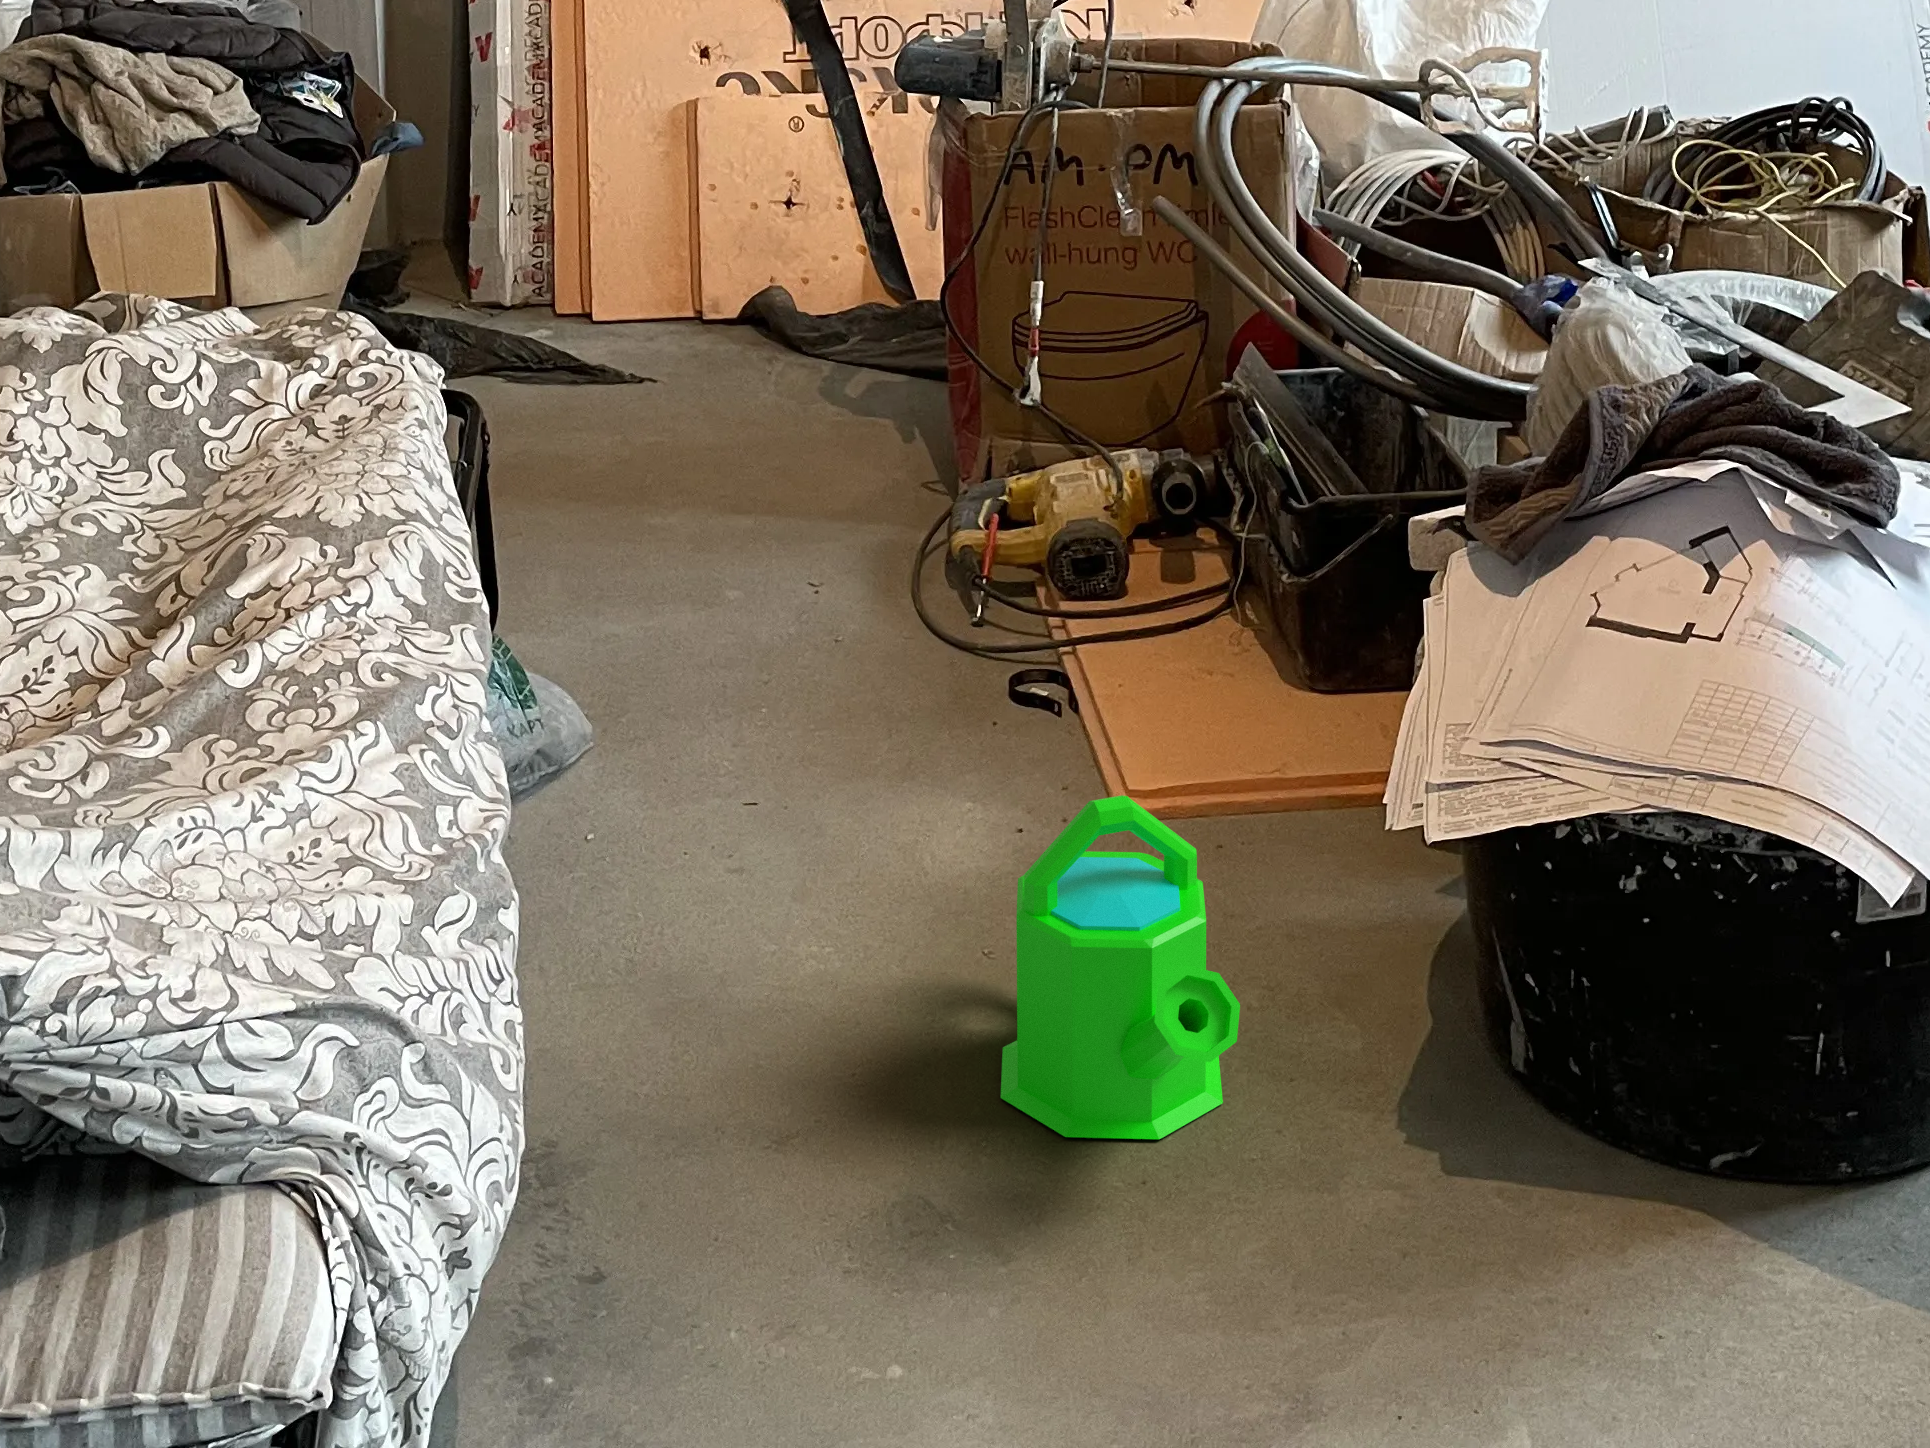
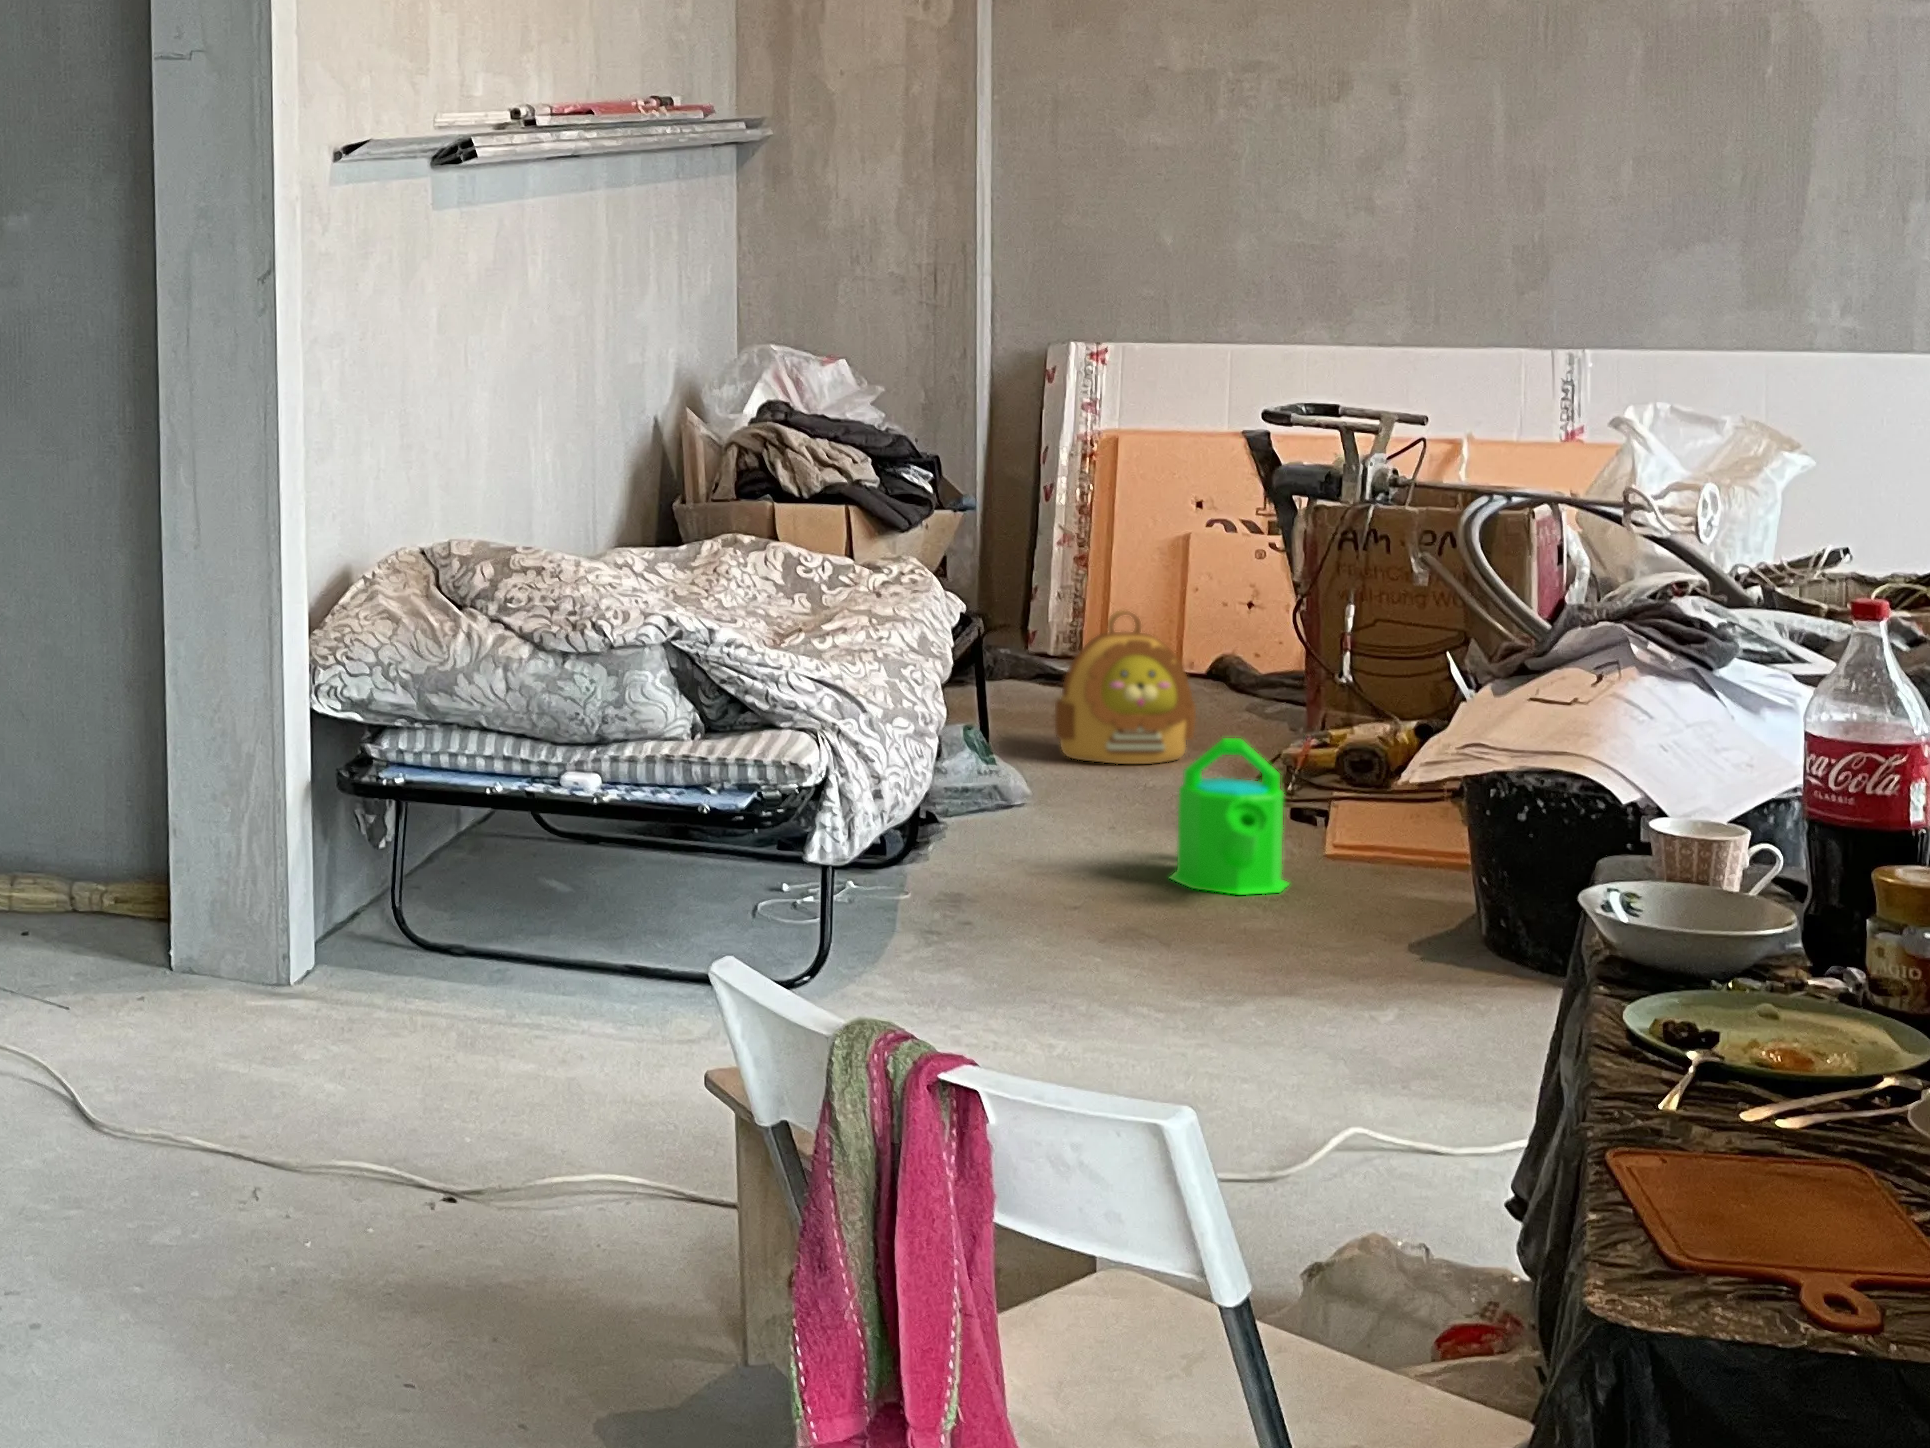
backpack: none [626,368,854,648] -> present [1055,611,1196,764]

